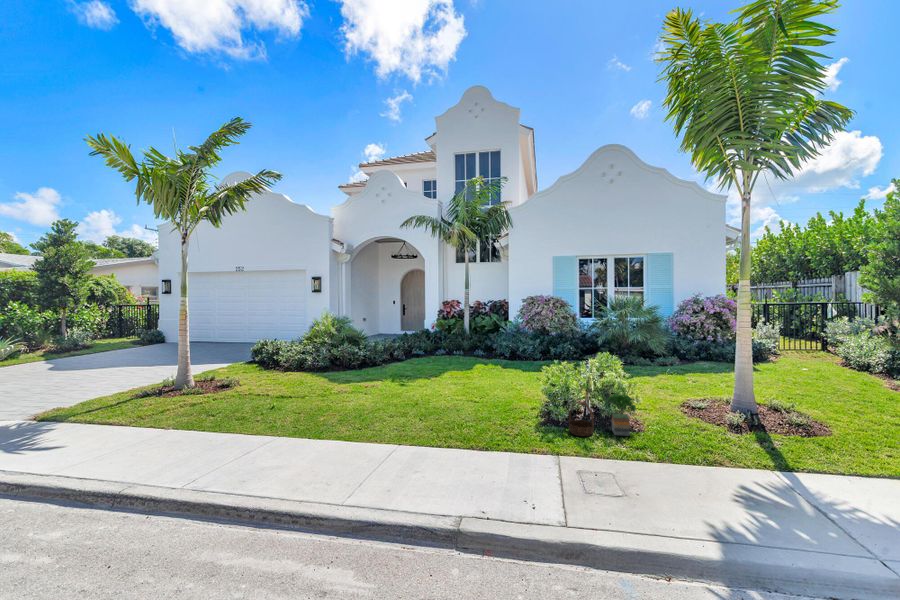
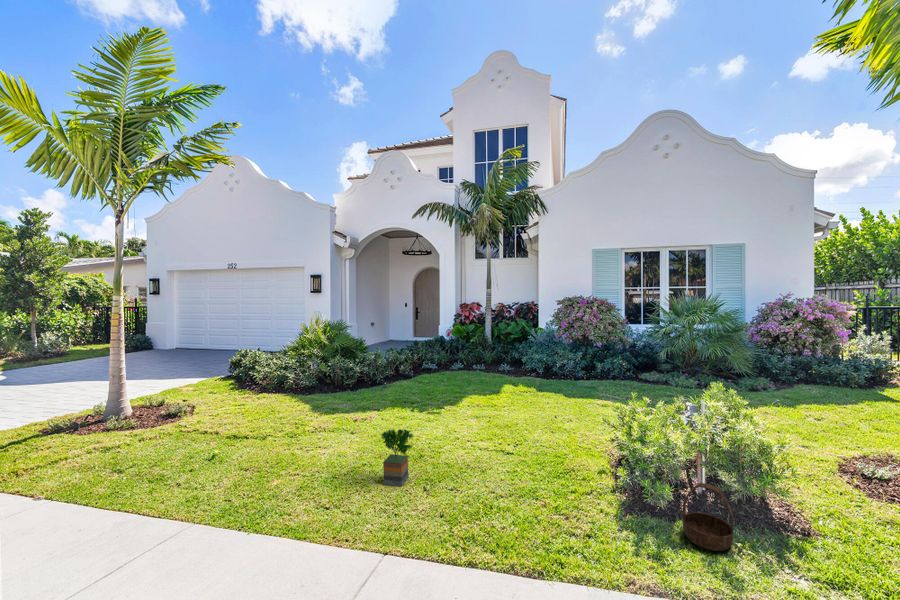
potted tree: present [608,394,636,436] -> present [381,429,413,486]

